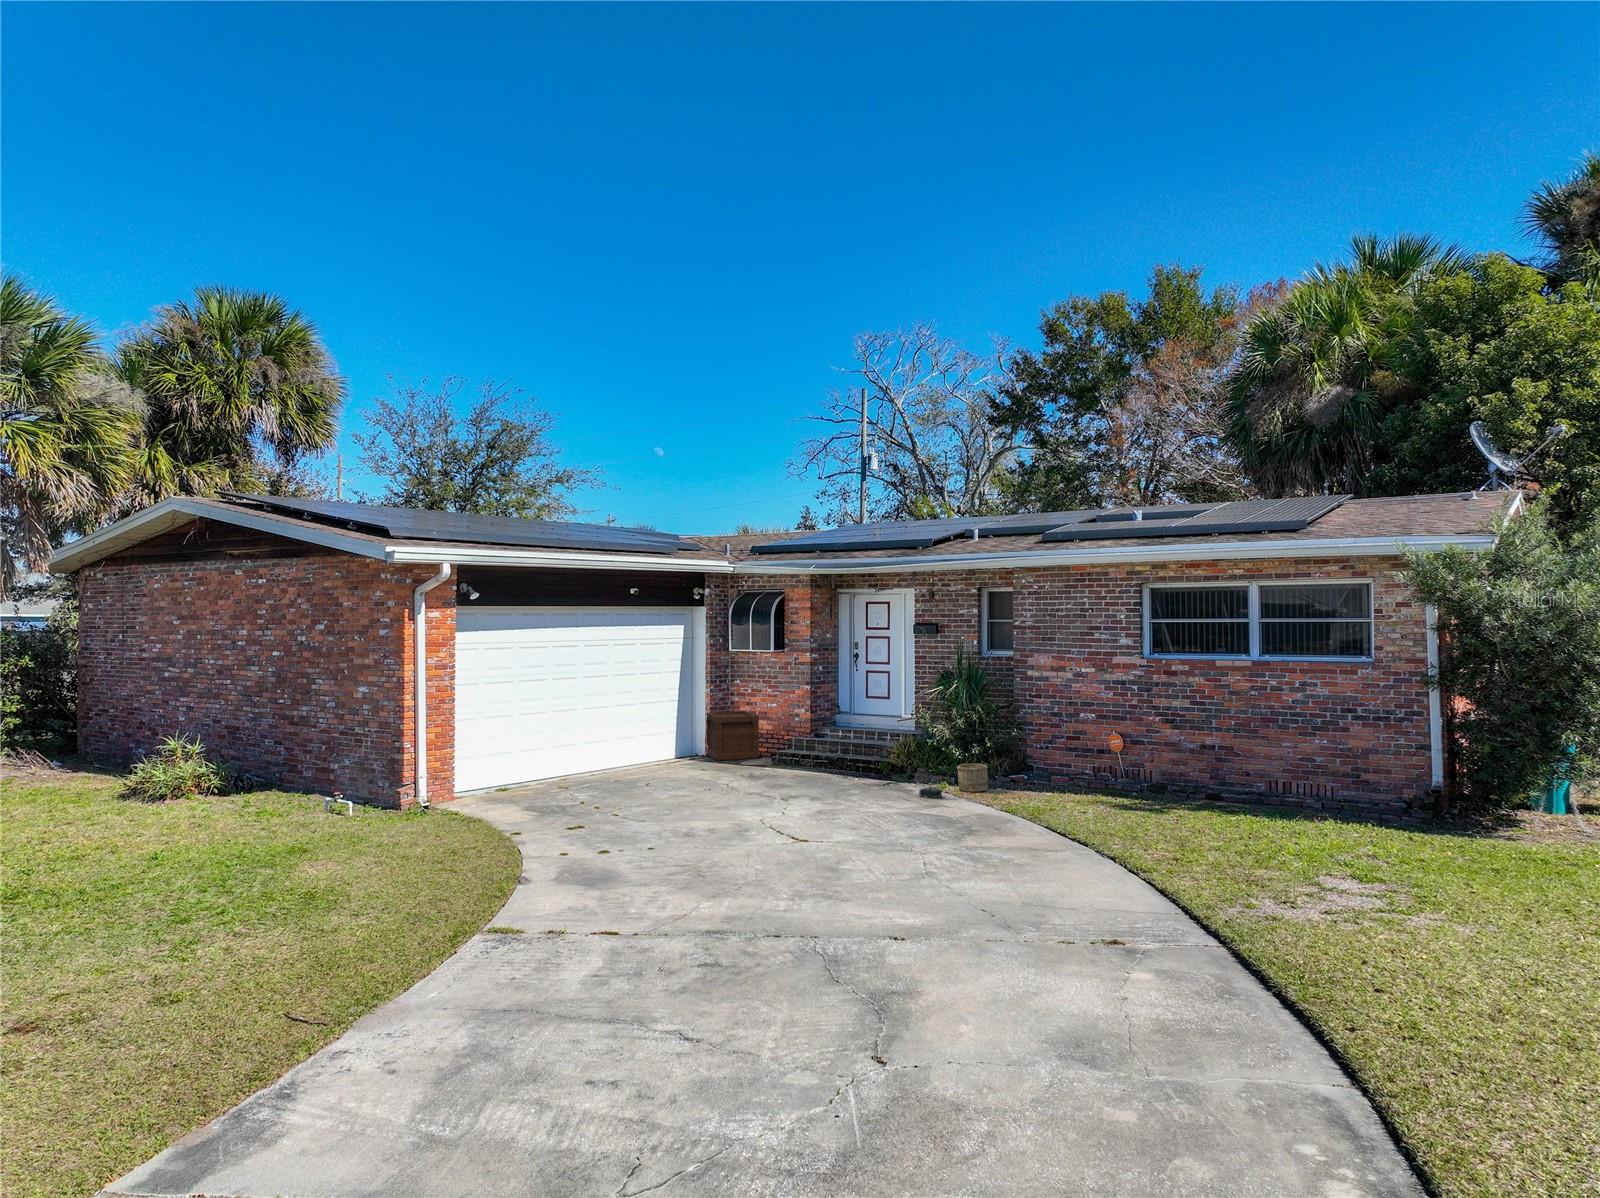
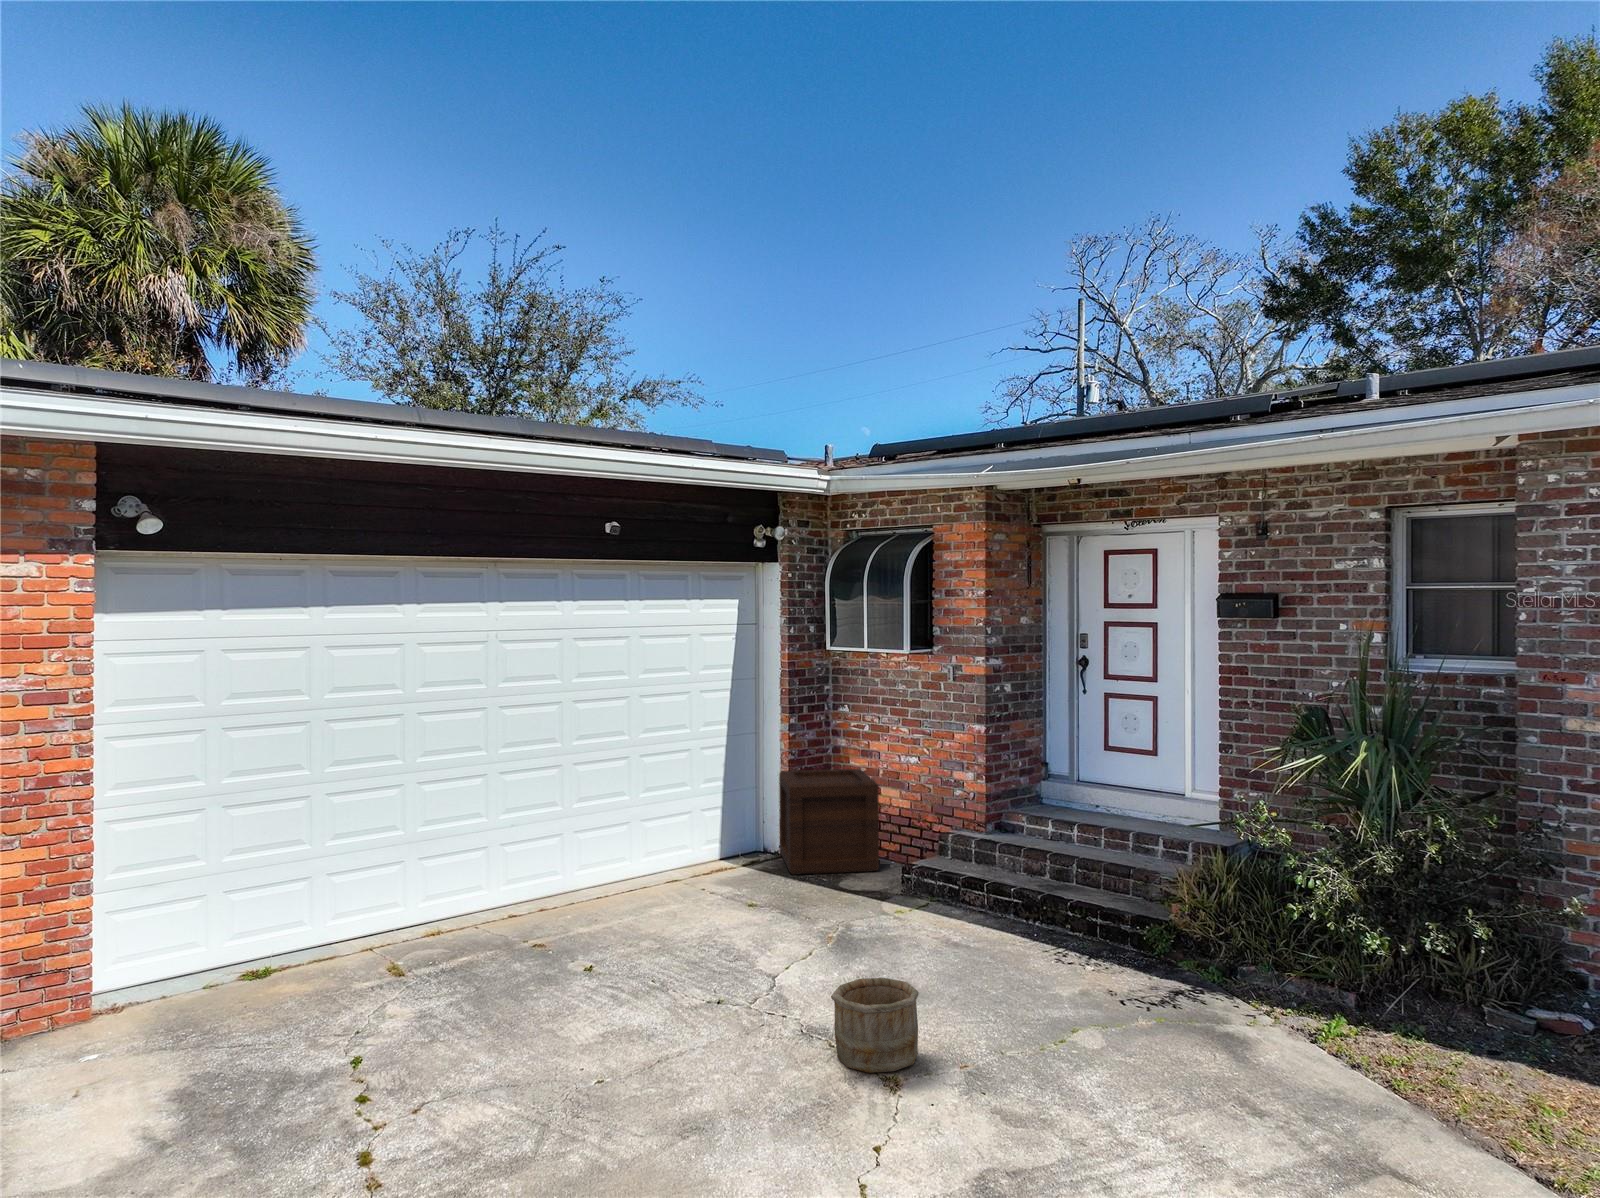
wooden bucket: present [957,763,988,792] -> present [831,978,919,1073]
decorative plant: present [915,774,942,798] -> none [1236,983,1333,1081]

